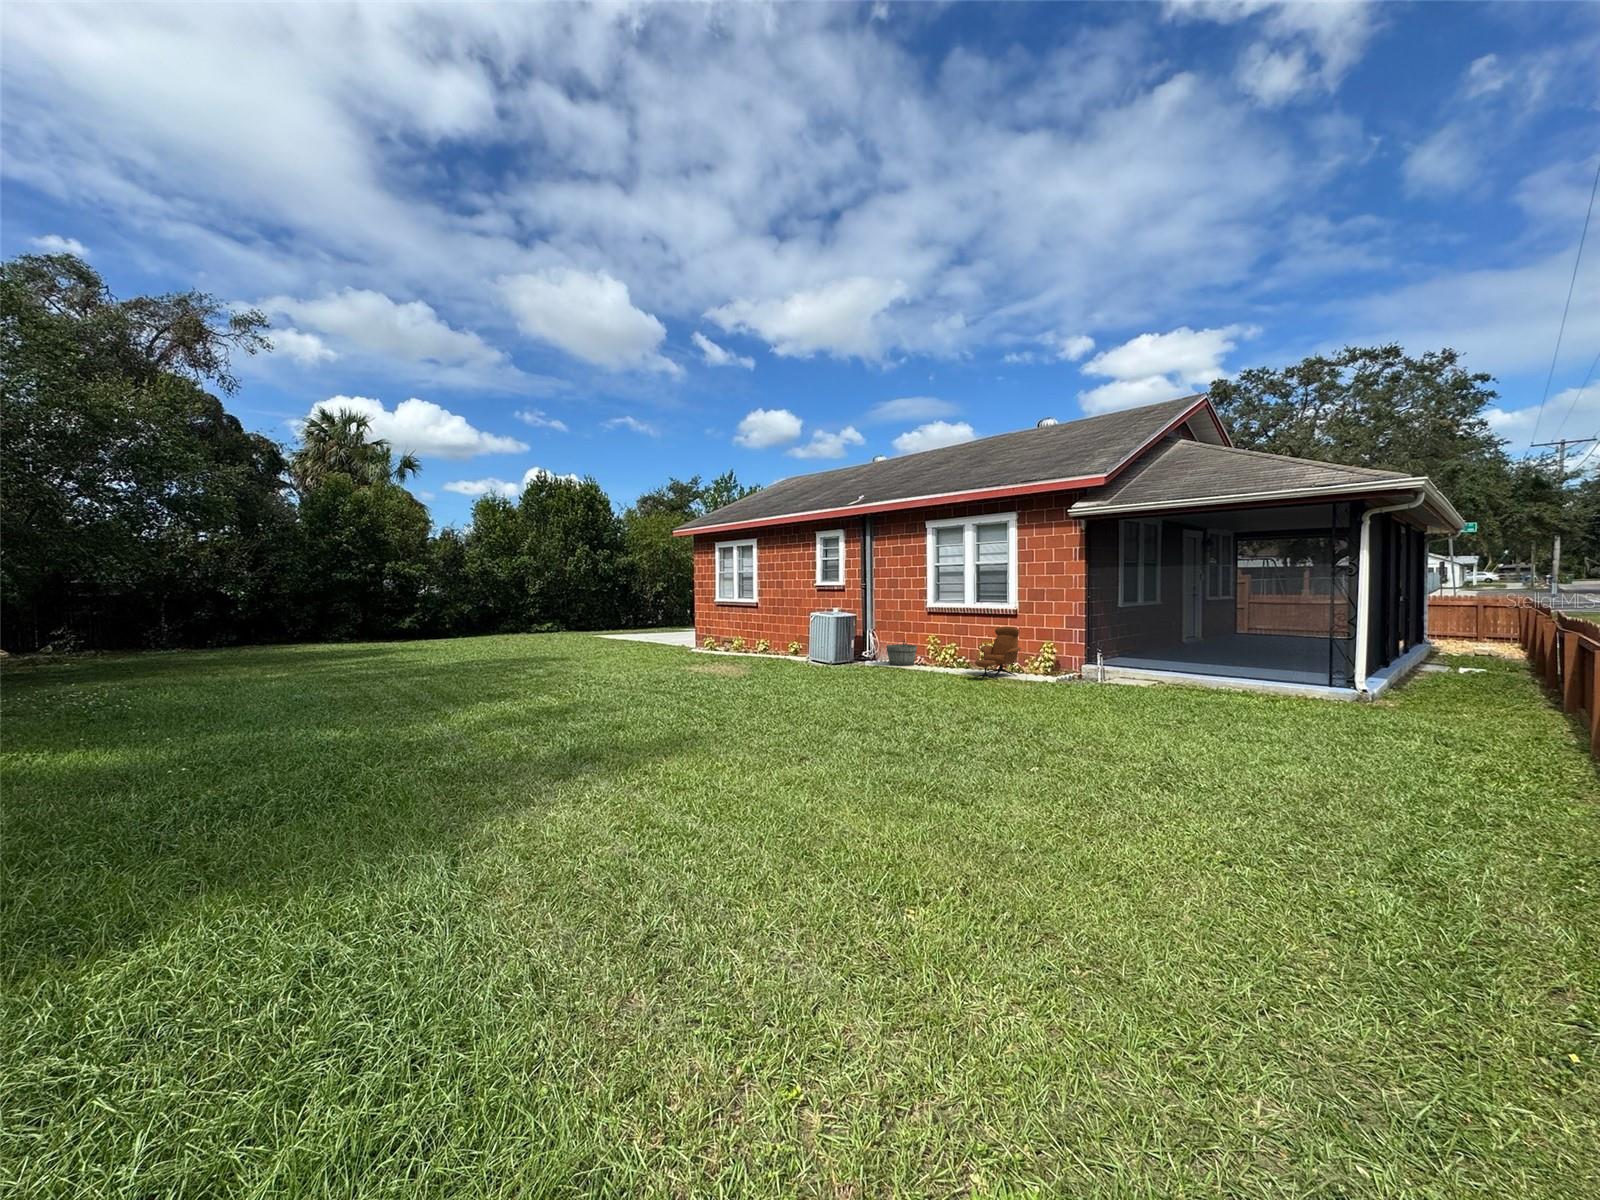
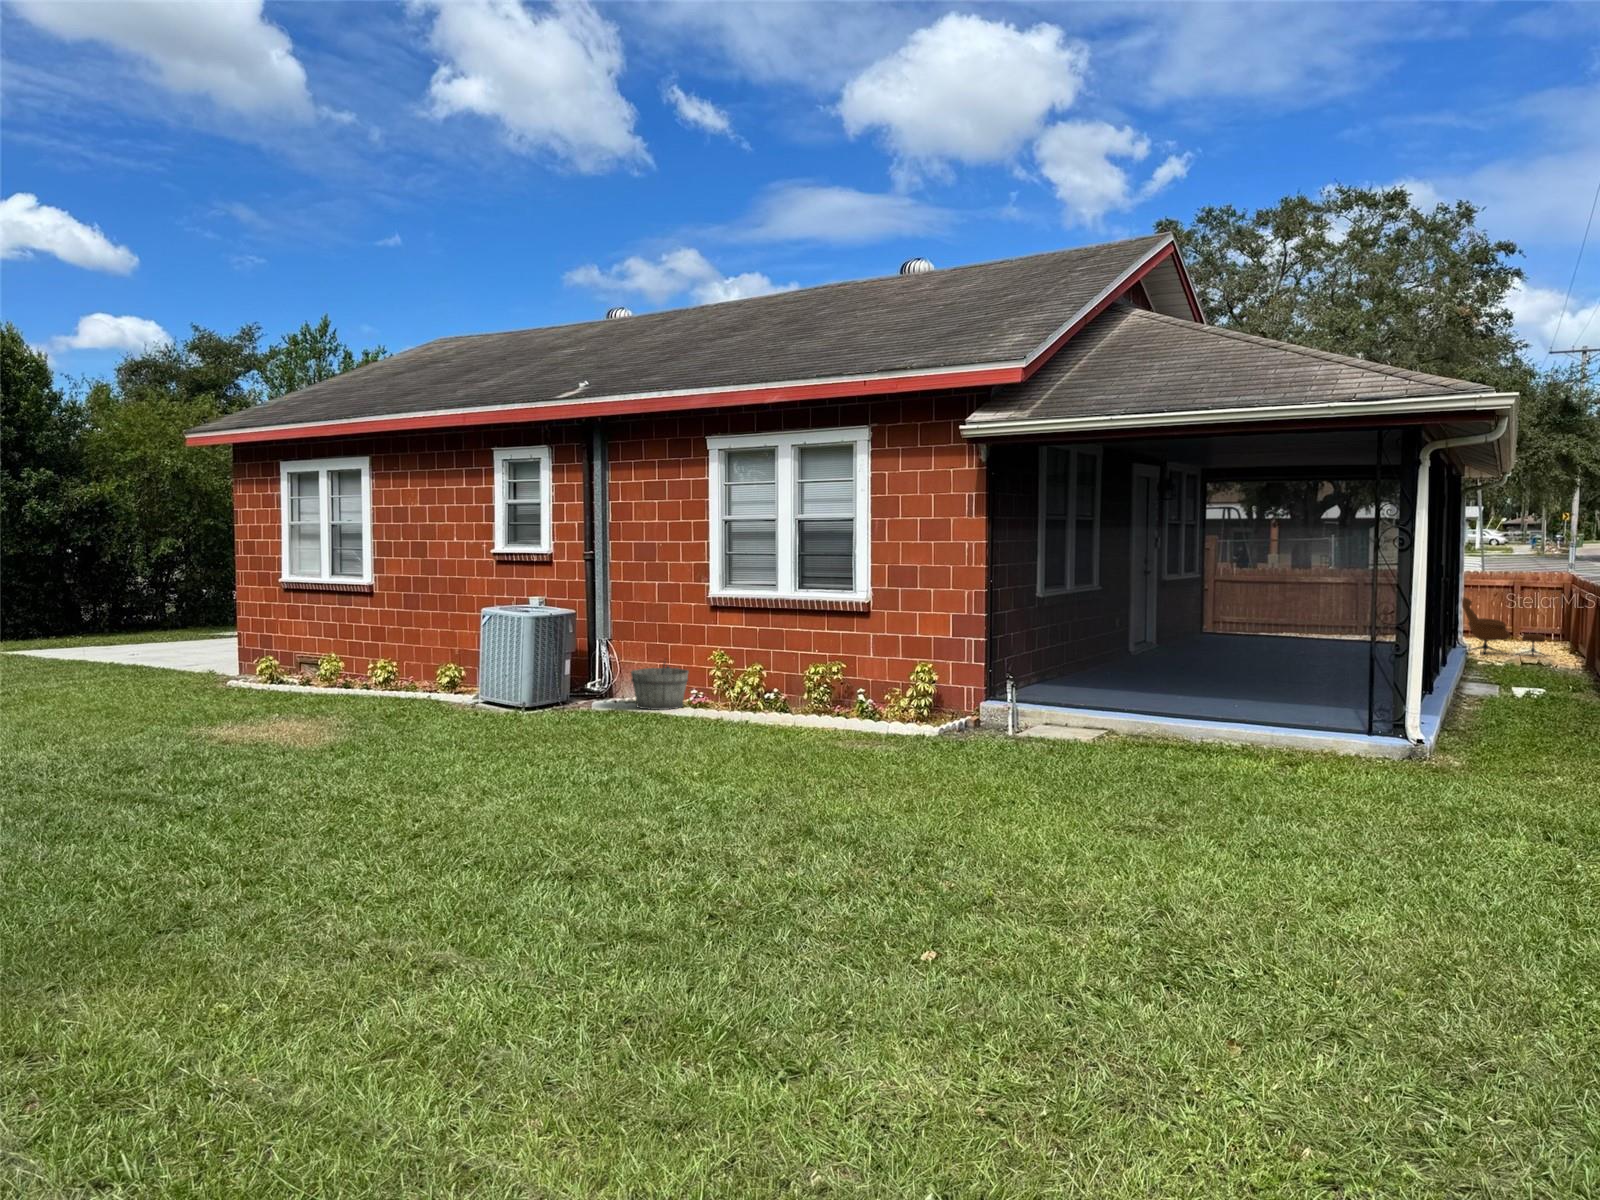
lounge chair: present [974,627,1021,680] -> present [1462,597,1545,655]

